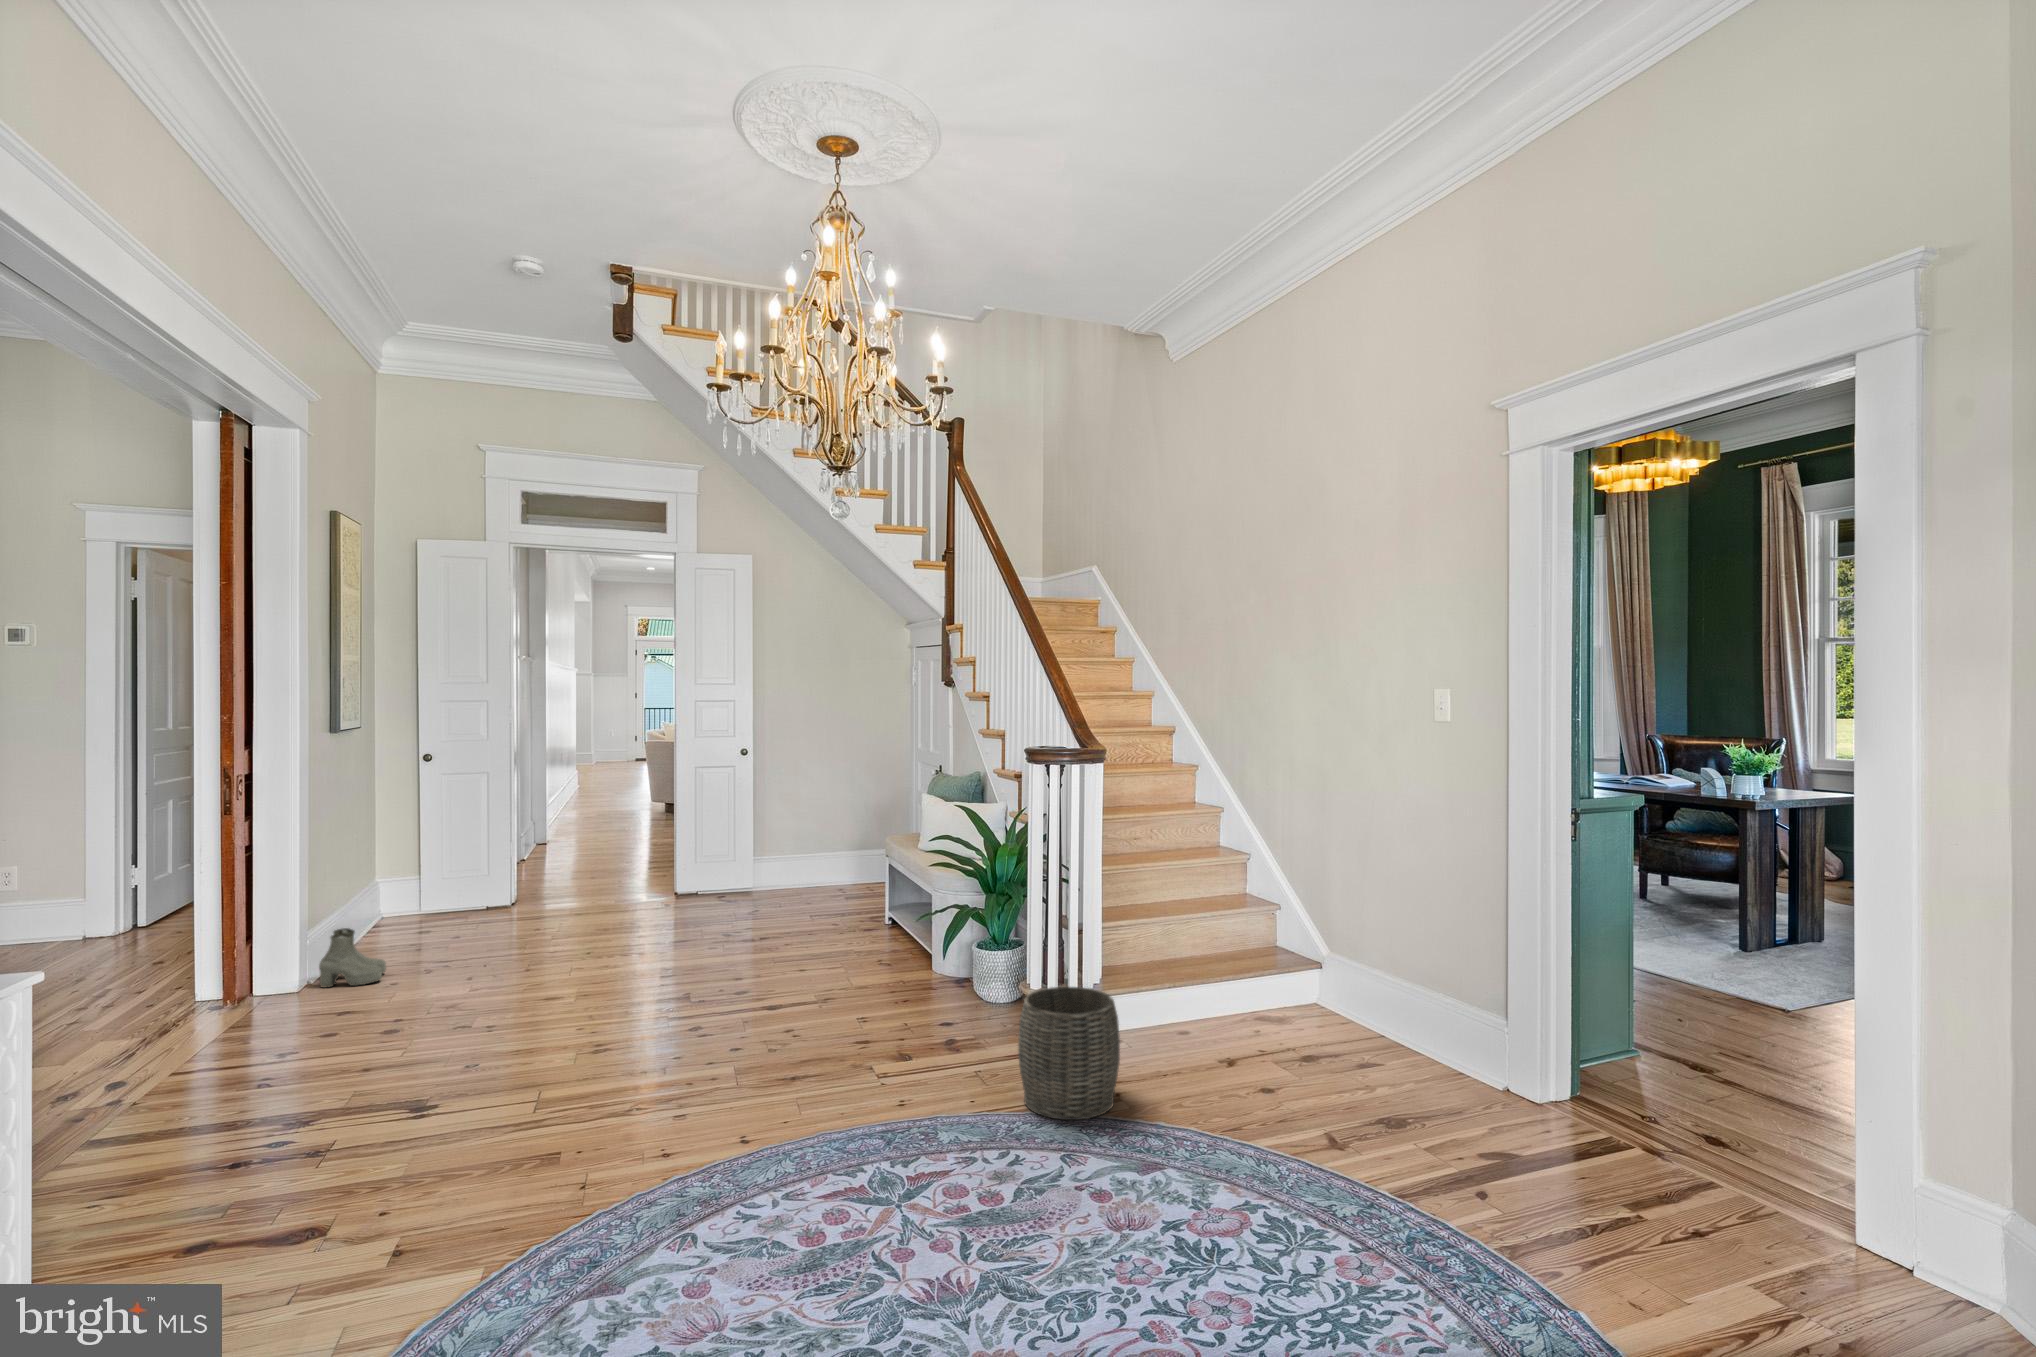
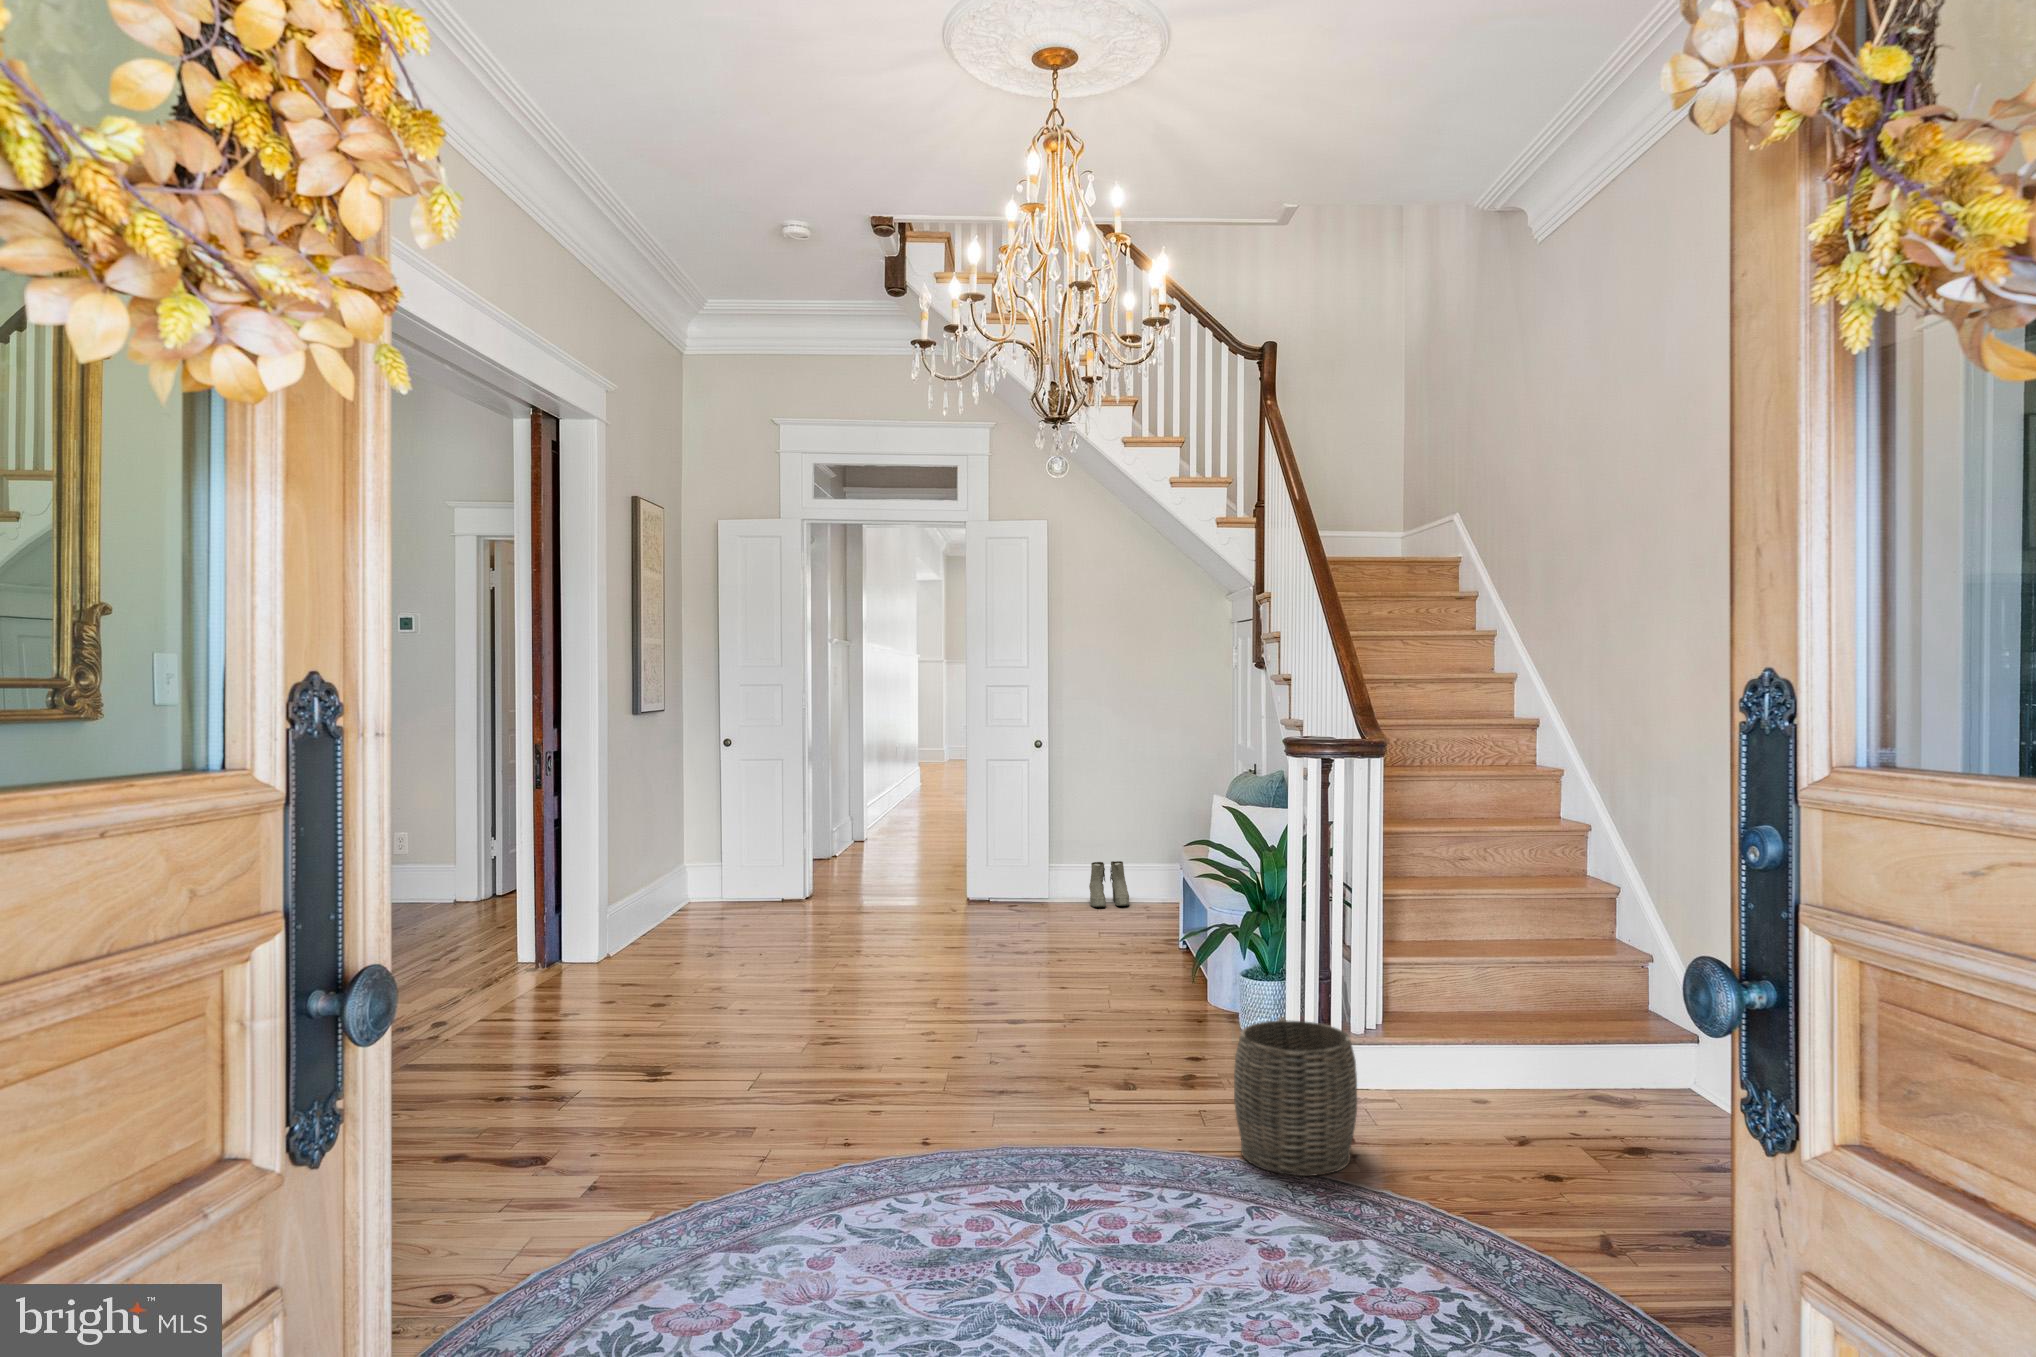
boots: present [319,928,386,987] -> present [1089,861,1129,907]

